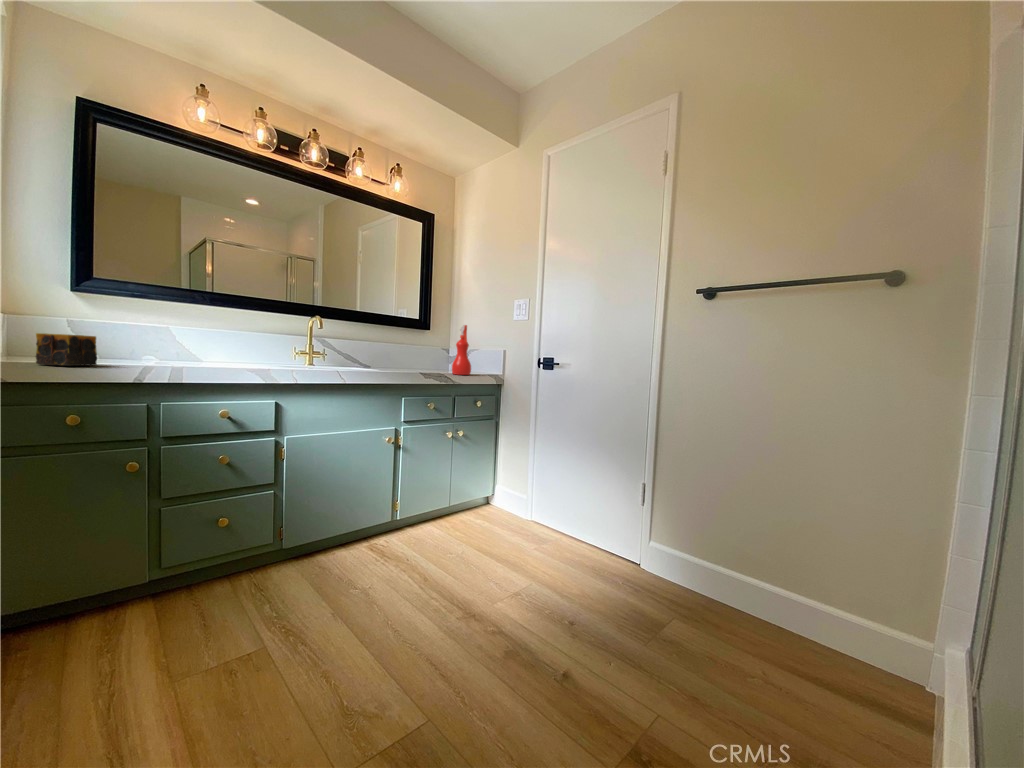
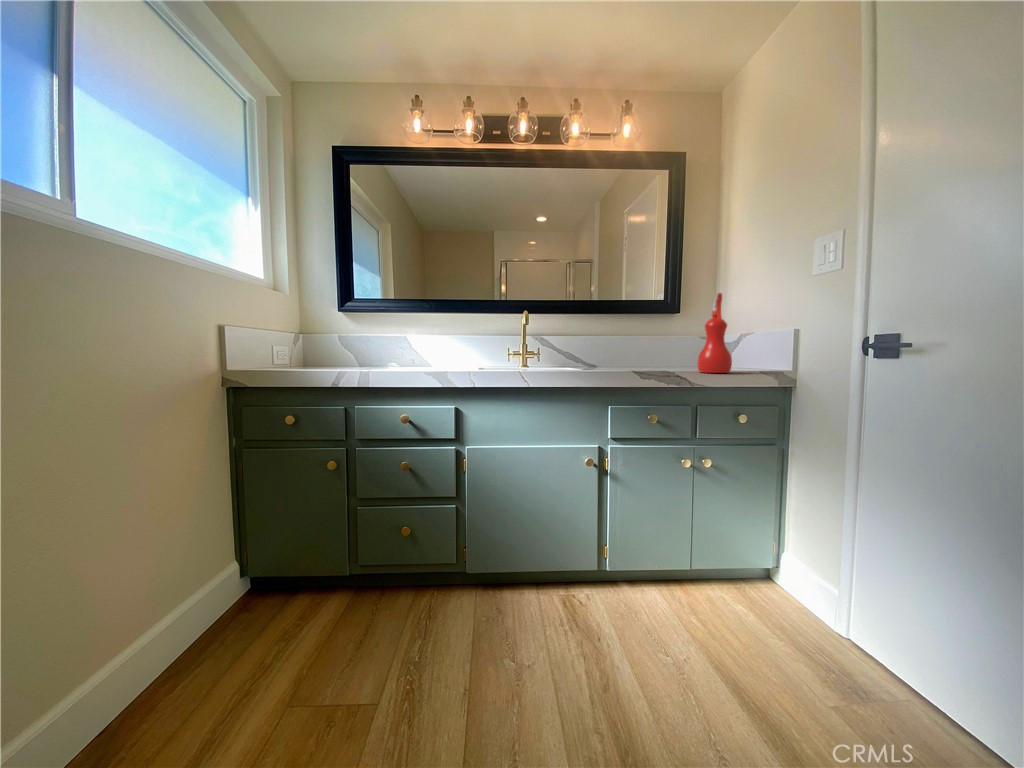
candle: present [36,333,97,366] -> none [281,344,319,371]

